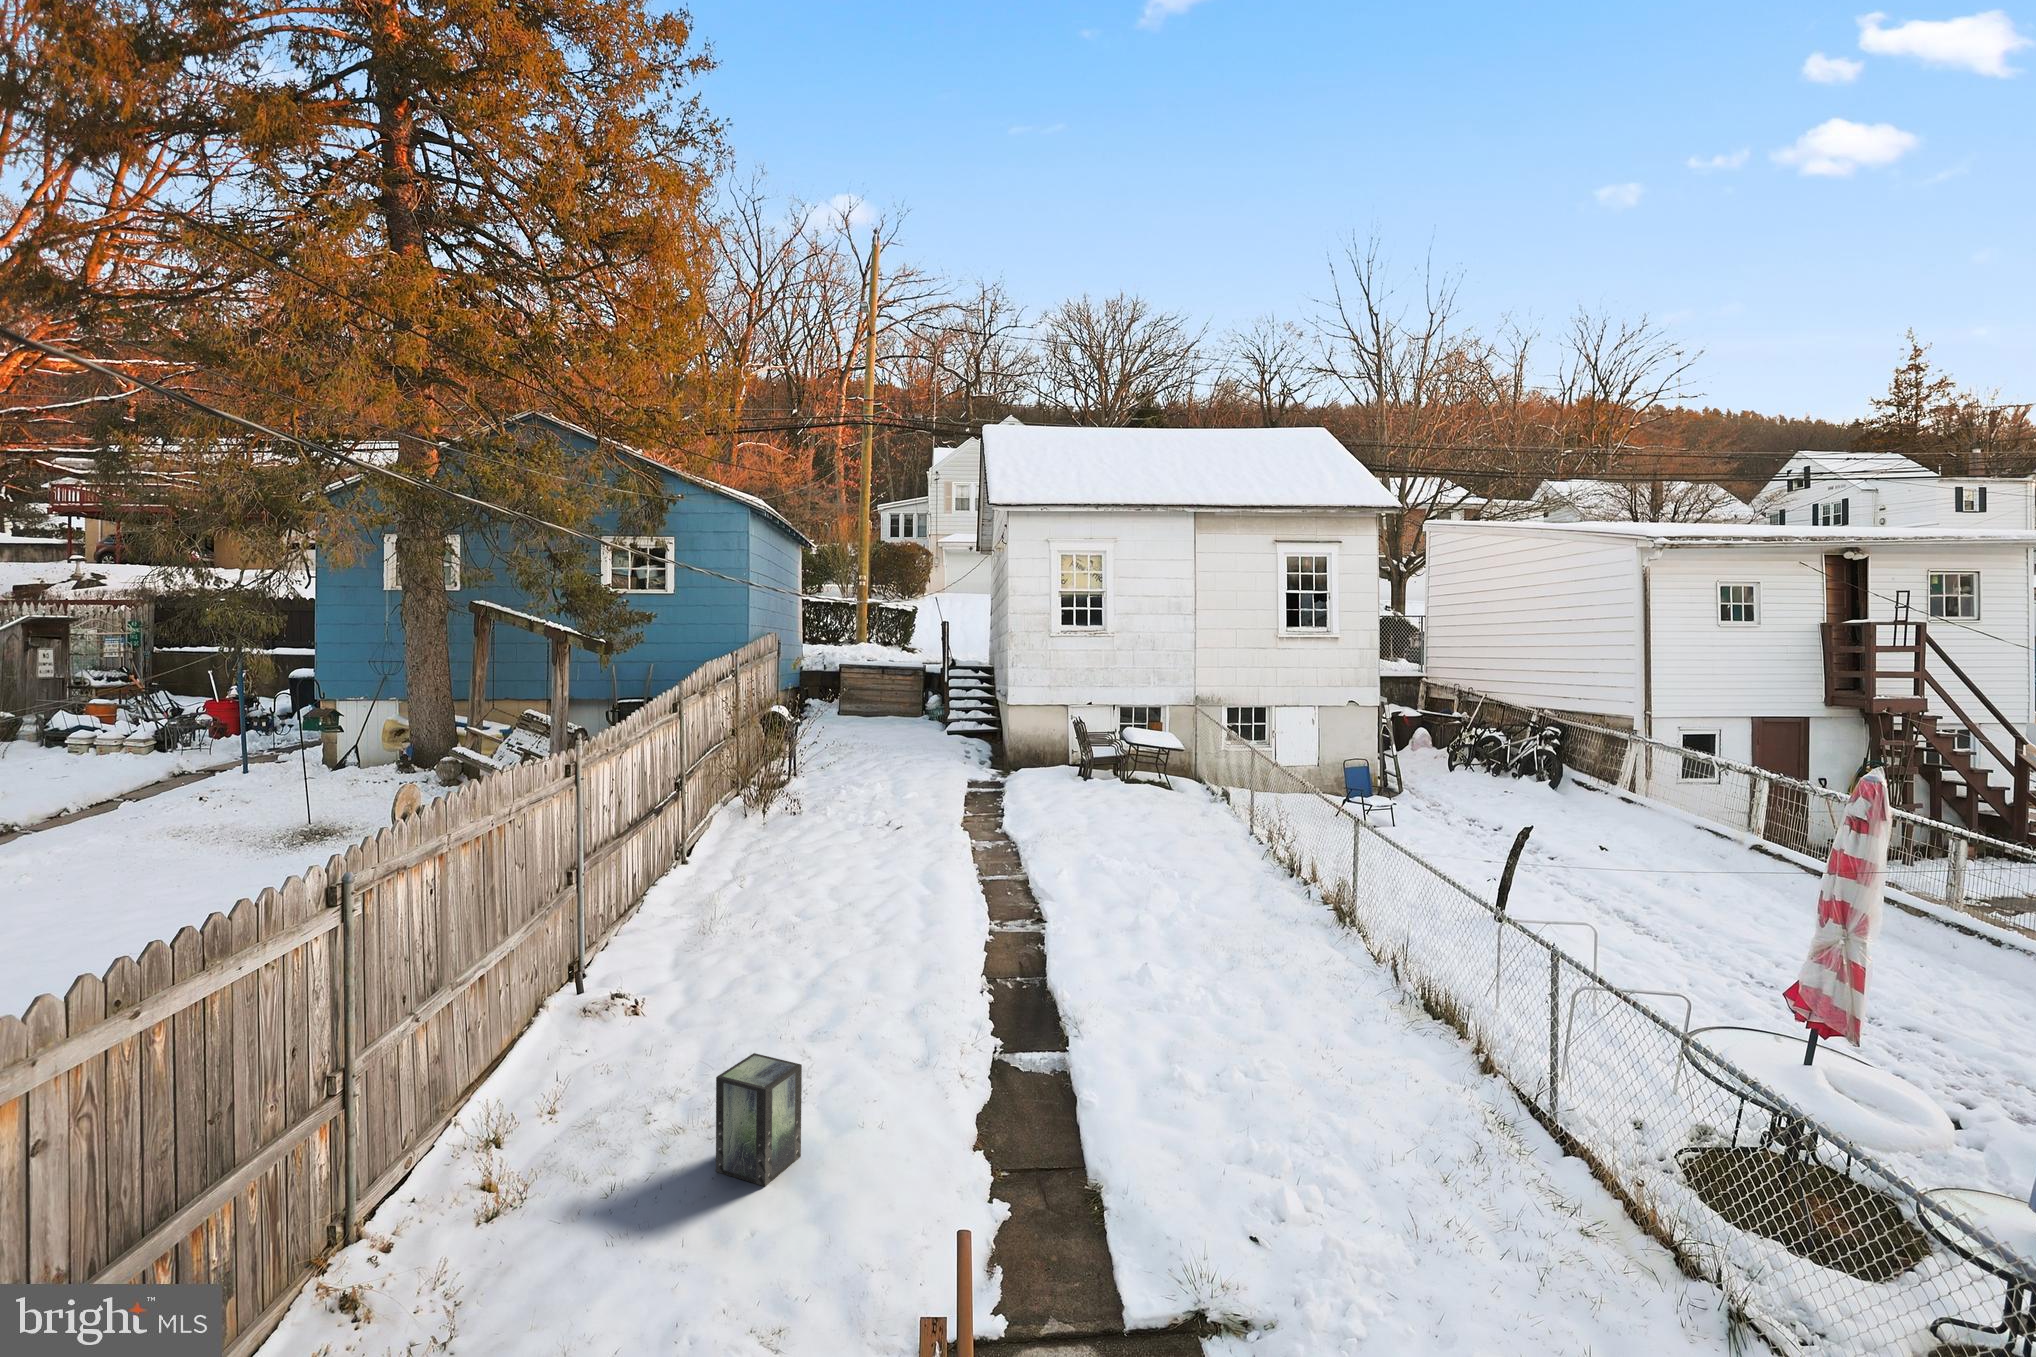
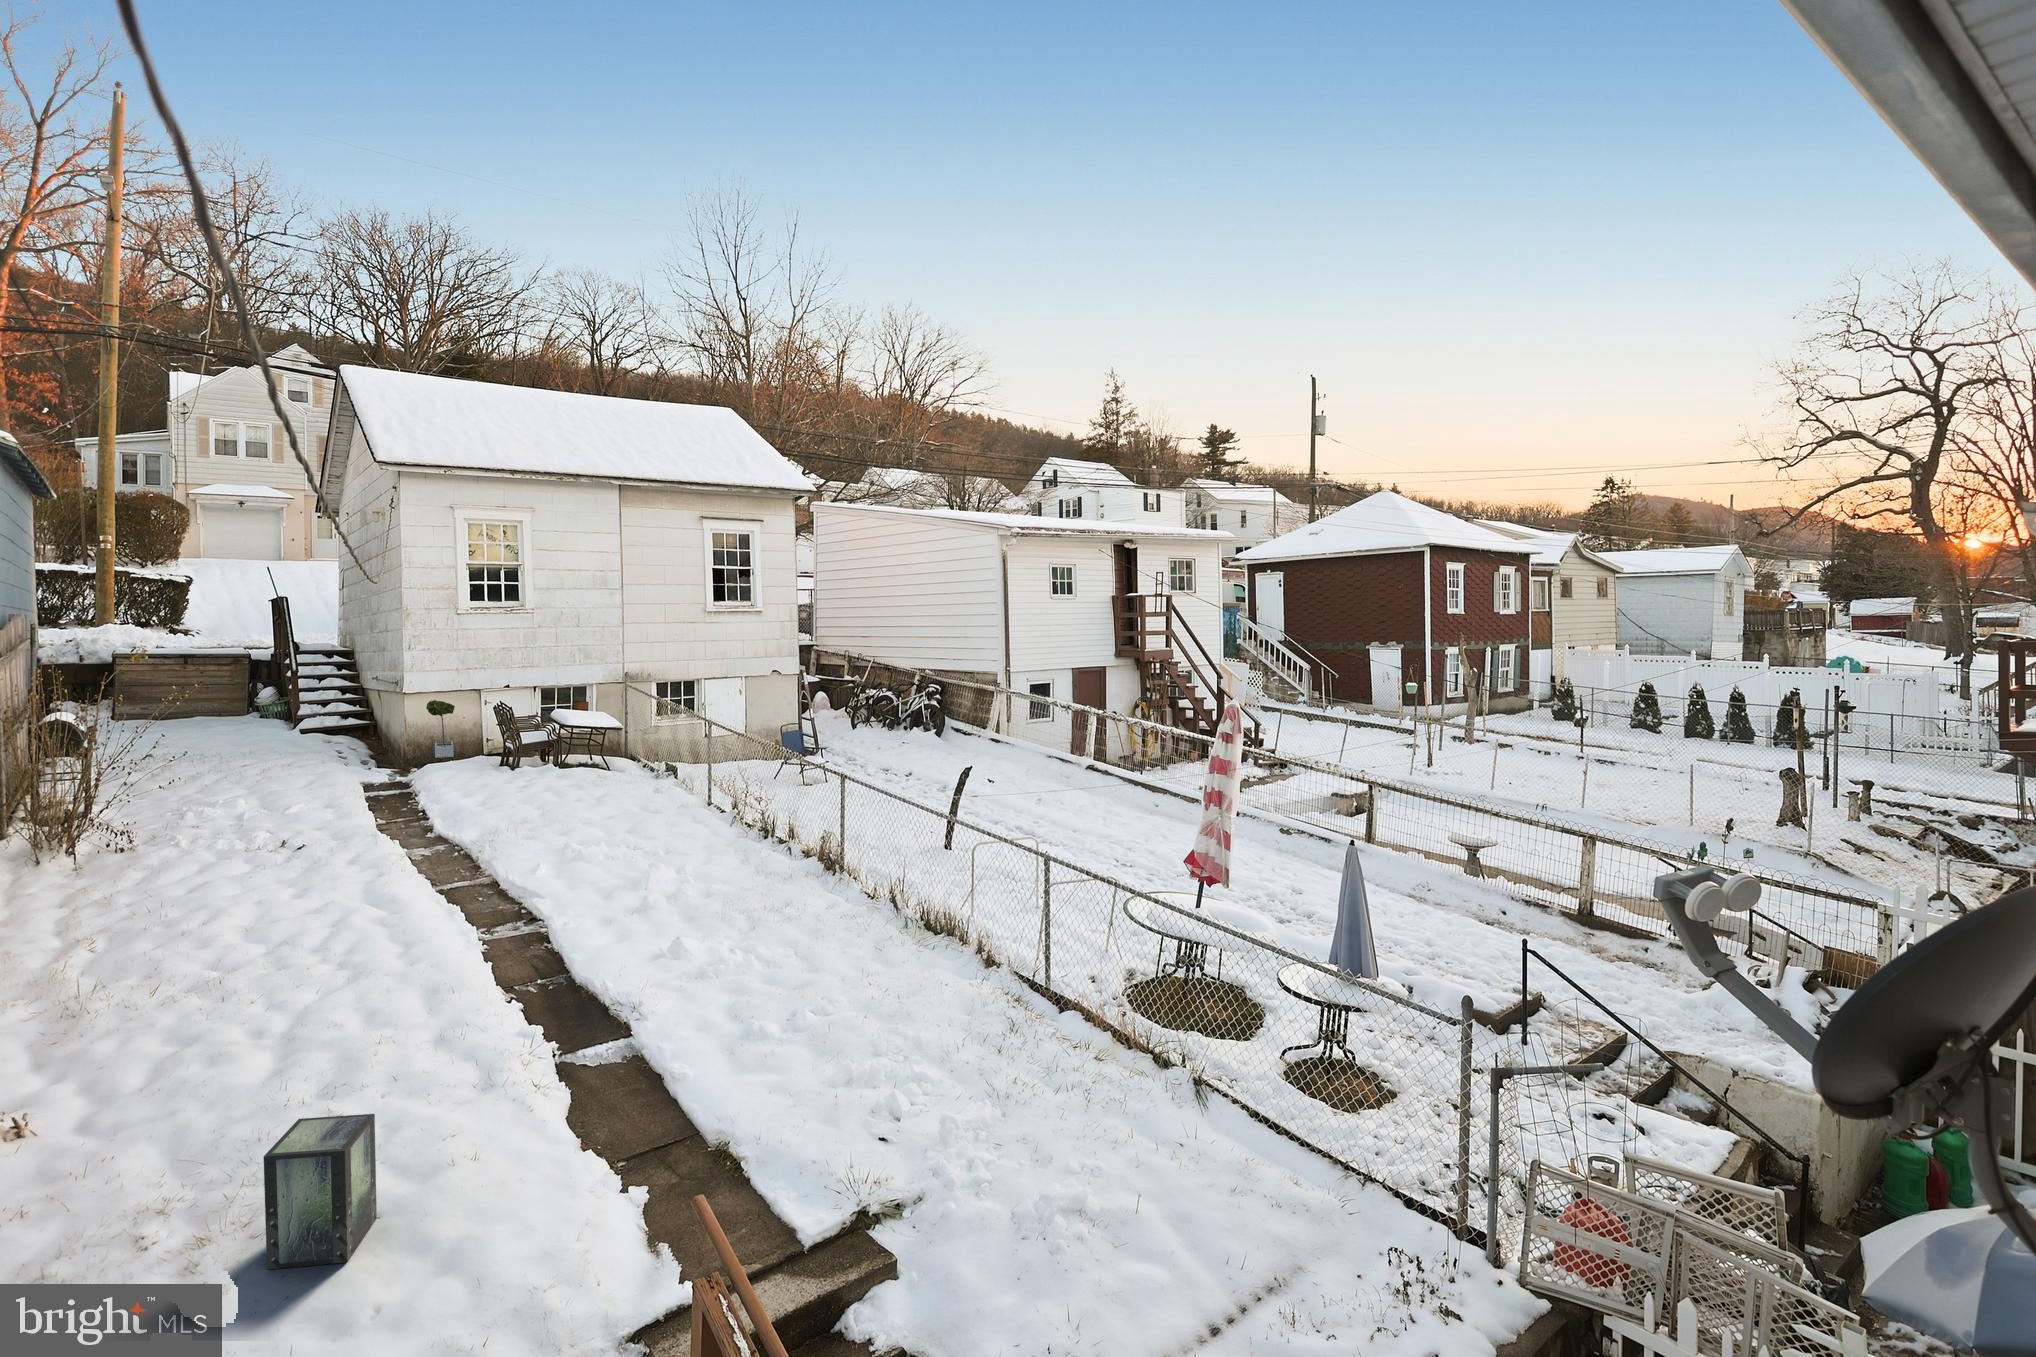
potted tree: none [1025,712,1047,764] -> present [426,700,455,758]

